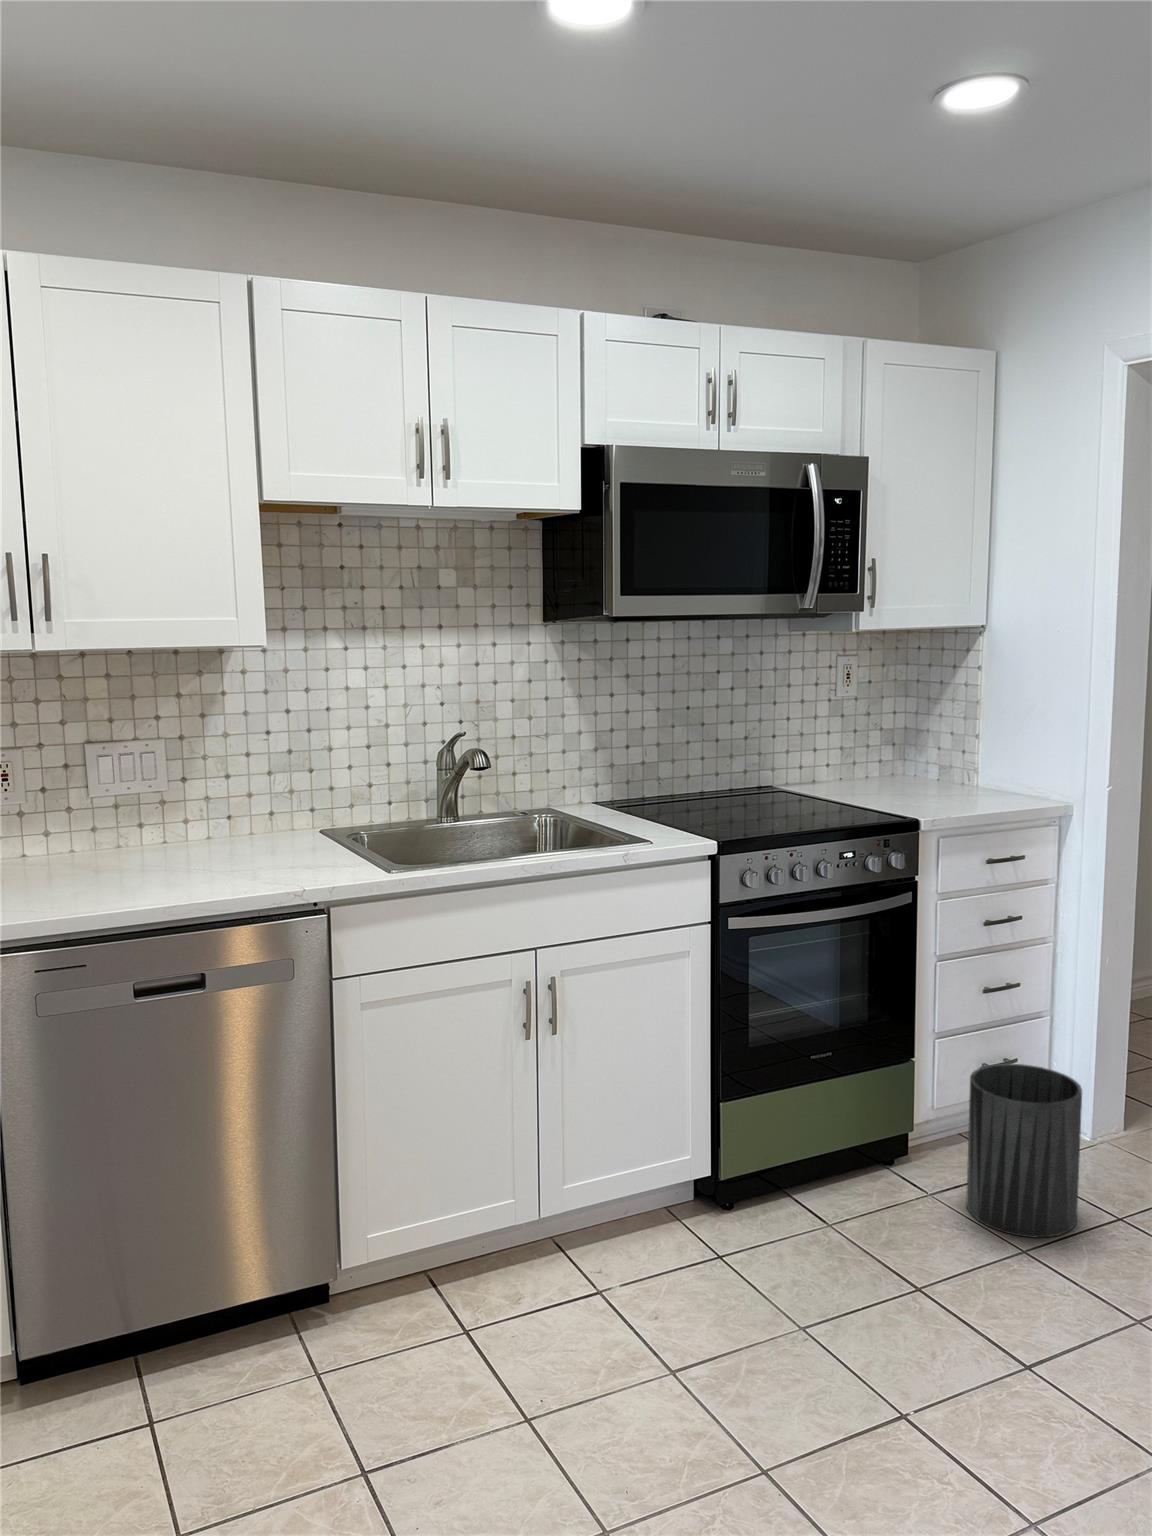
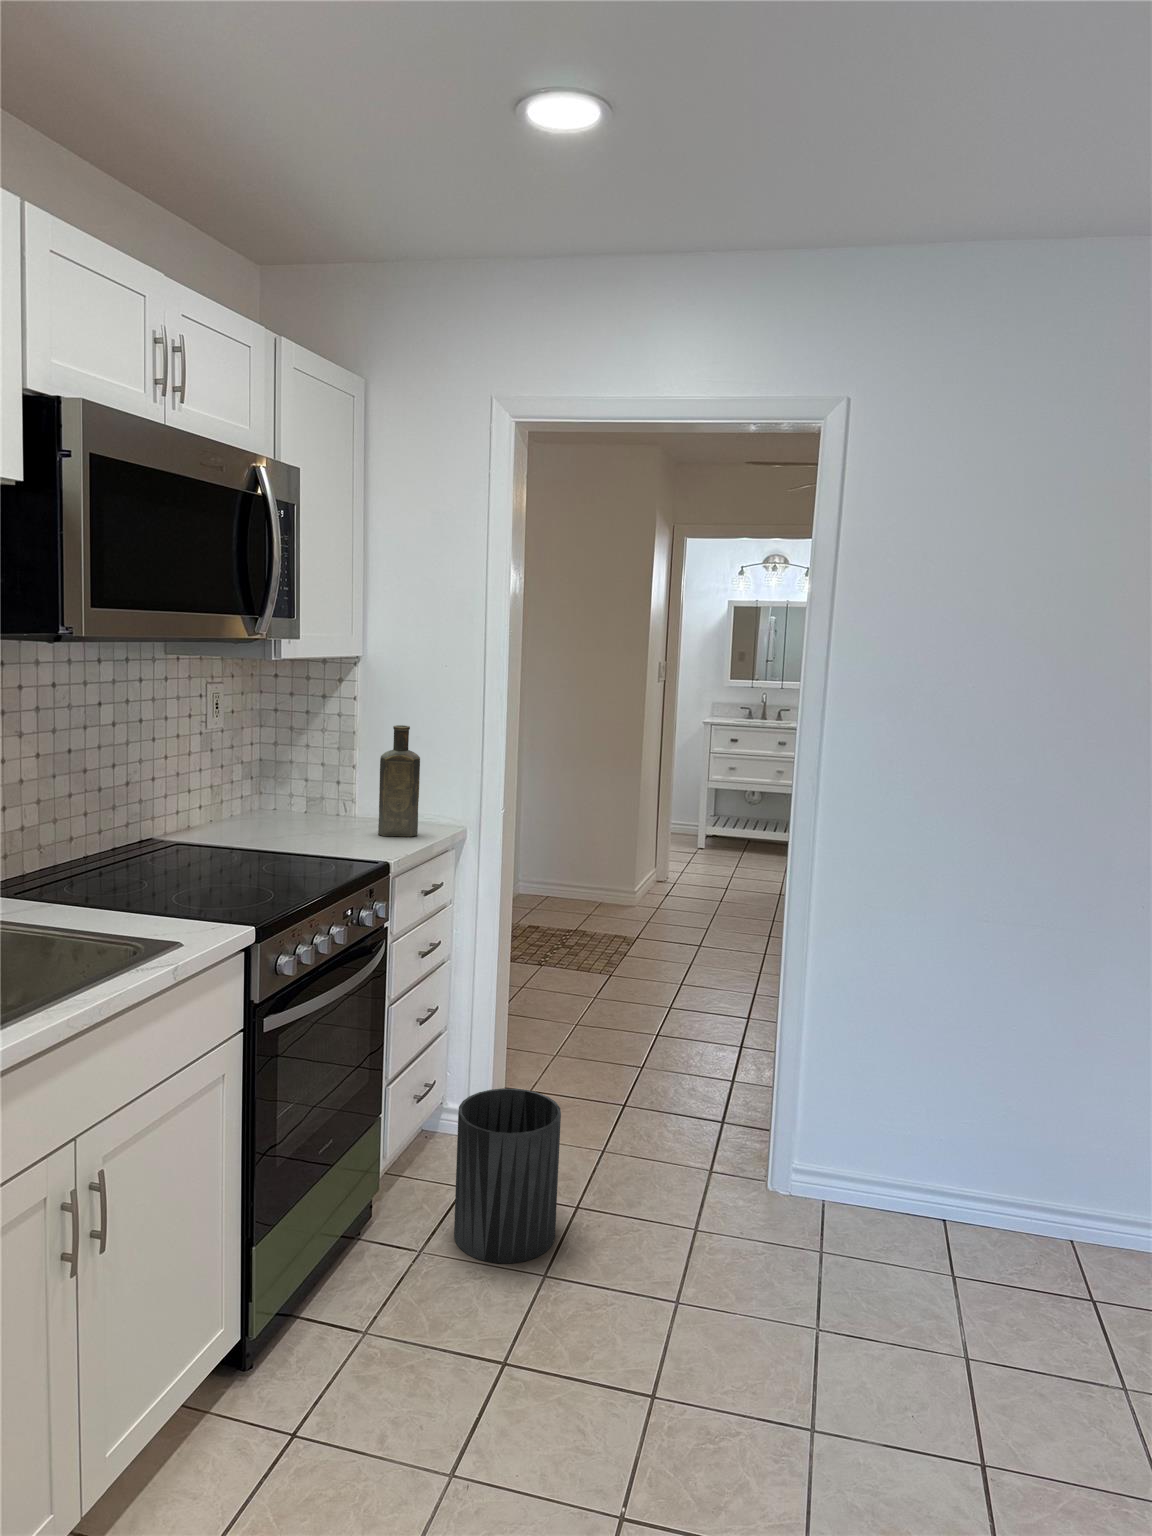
bottle: none [966,693,1011,804] -> present [378,725,420,836]

